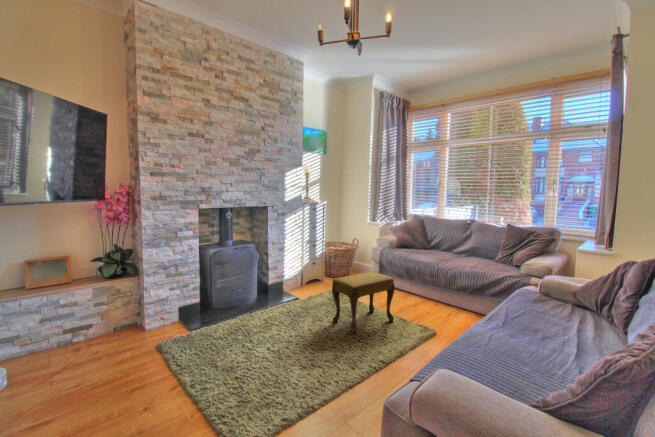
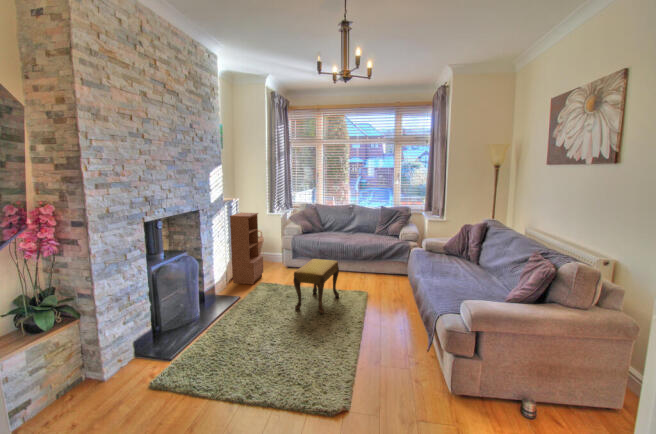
bookcase: none [308,216,342,290] -> present [230,212,263,284]

